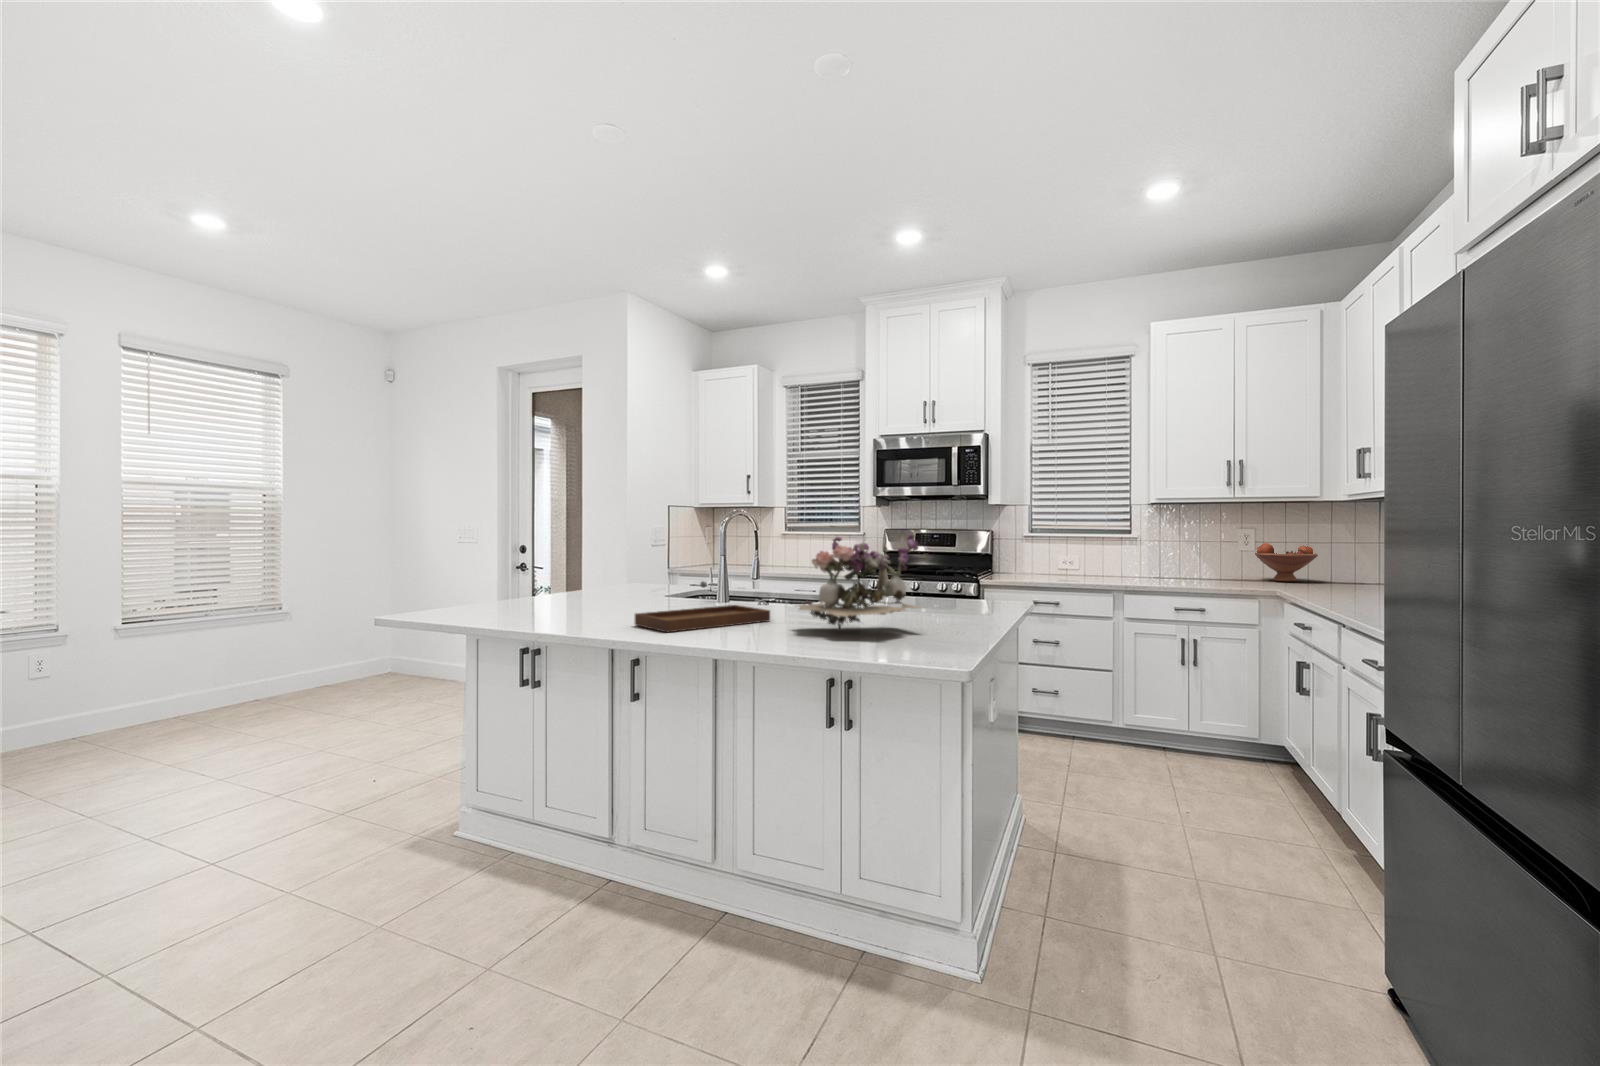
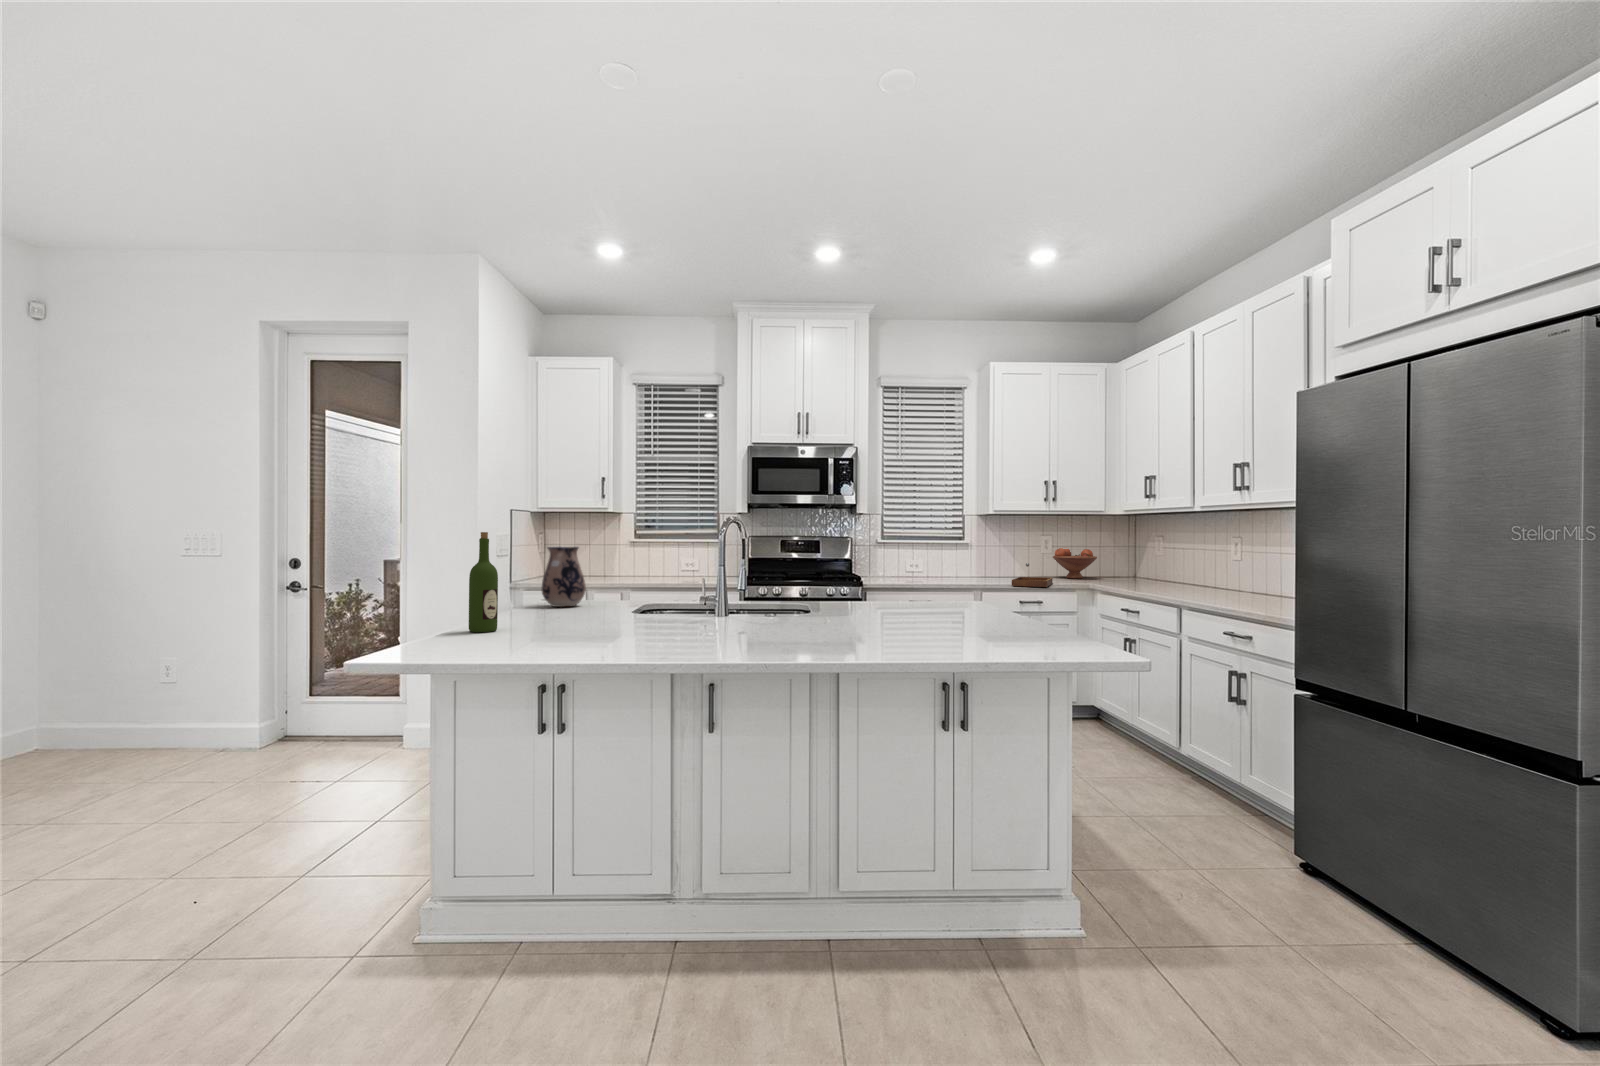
flower arrangement: present [796,532,921,628] -> none [869,532,987,625]
wine bottle: none [480,534,503,616] -> present [469,532,498,632]
ceramic pitcher: none [607,543,645,596] -> present [541,547,586,607]
tray: present [635,581,770,632] -> present [1012,563,1053,587]

